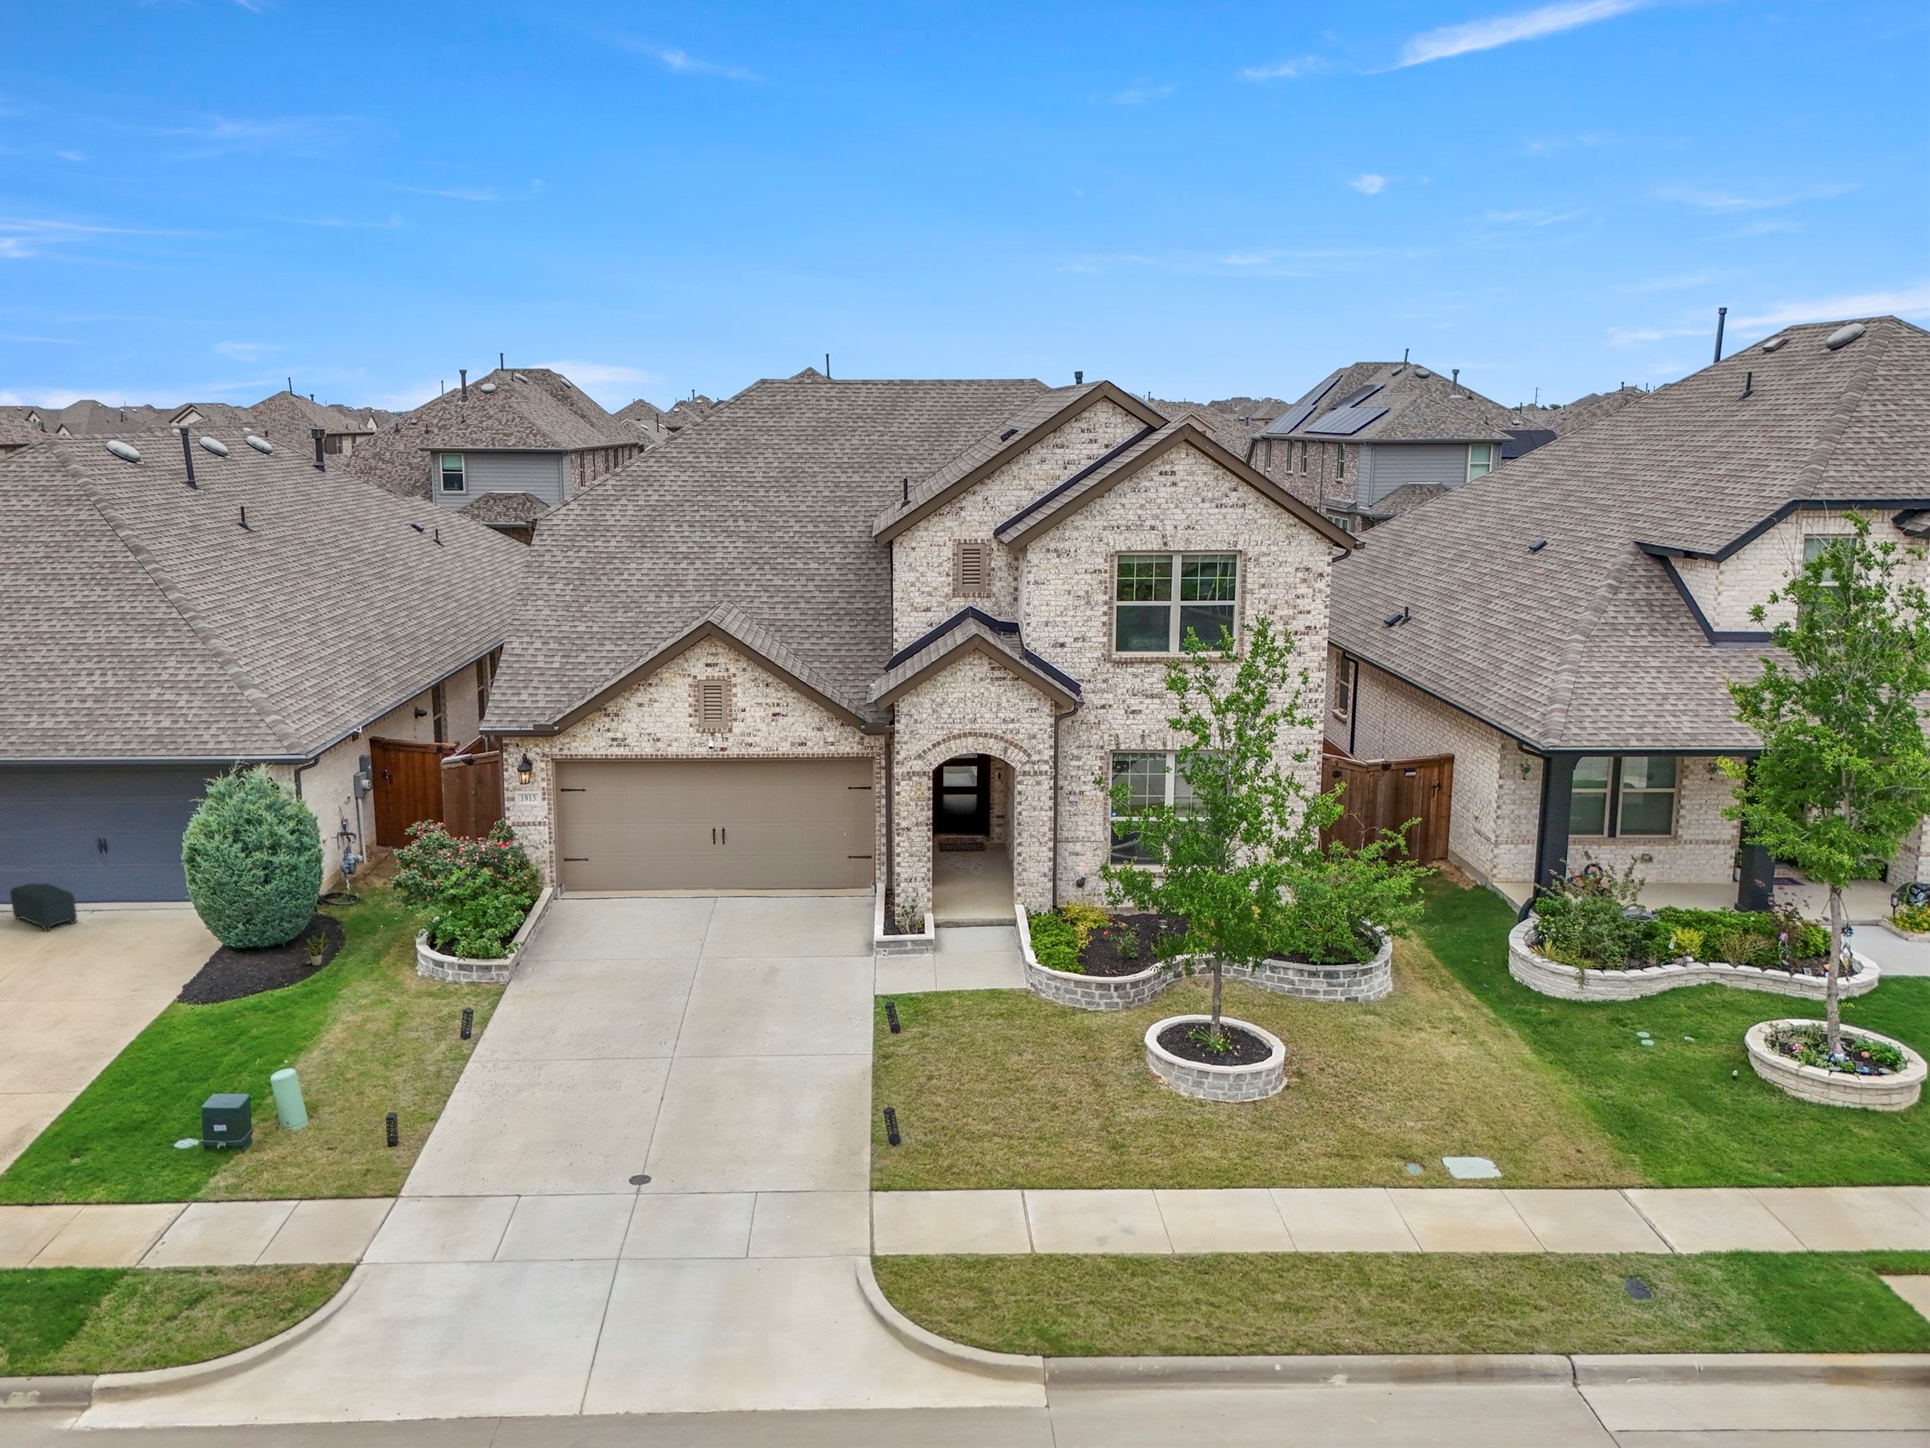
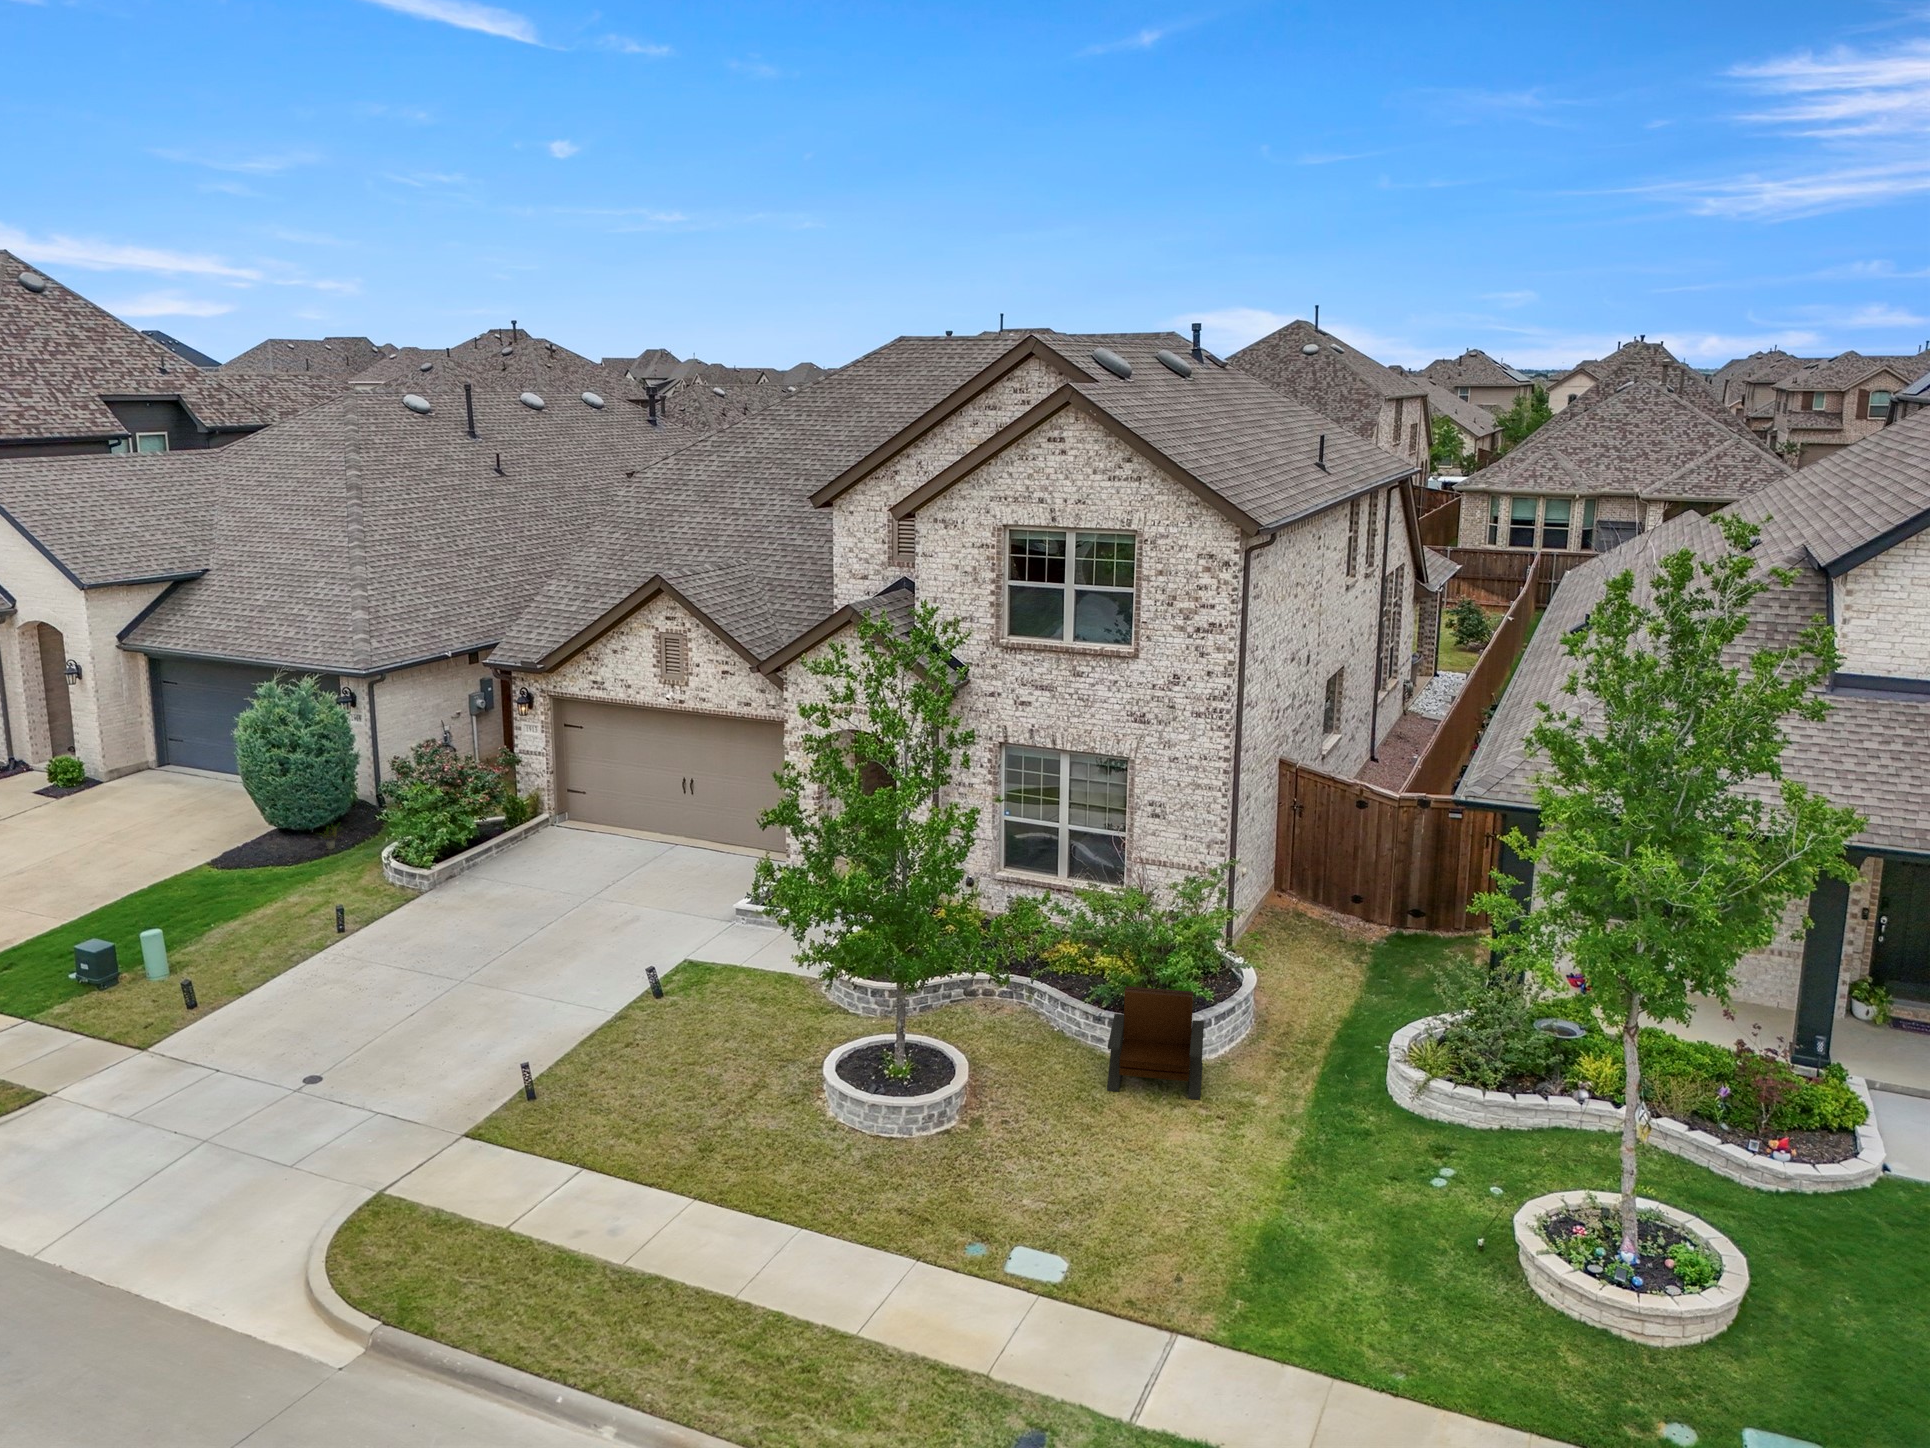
bench: present [10,883,77,931] -> none [200,754,233,794]
lounge chair: none [1336,935,1442,1030] -> present [1107,986,1204,1100]

